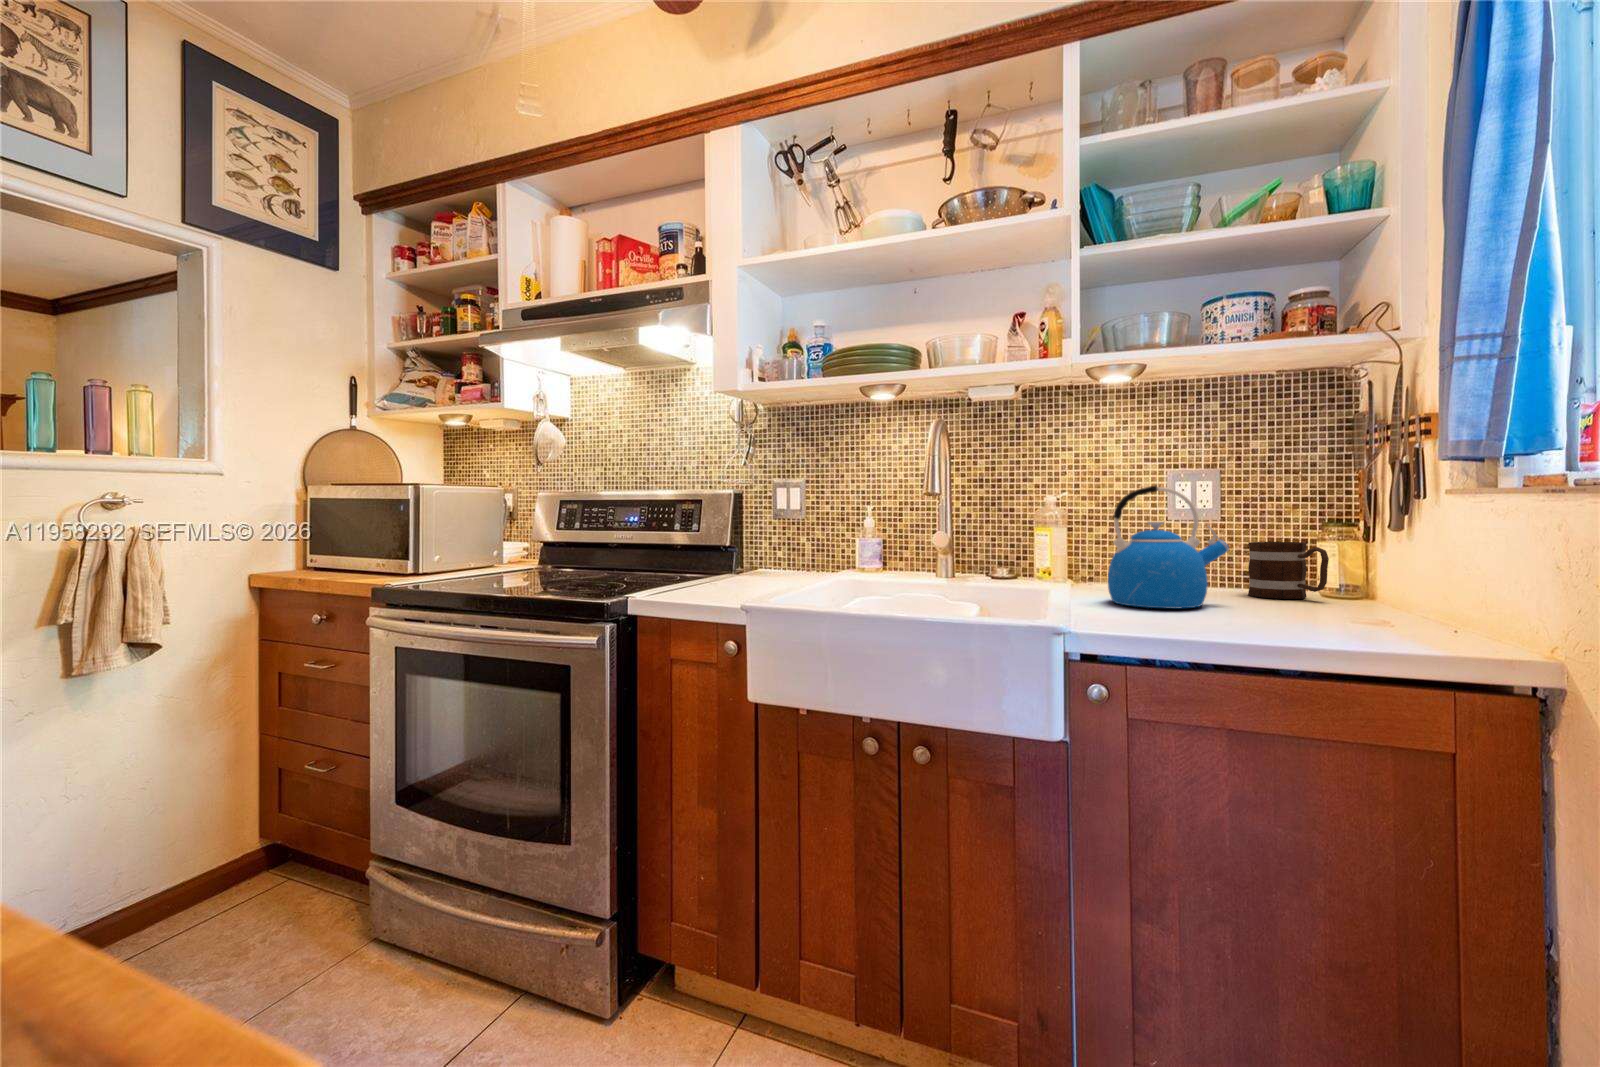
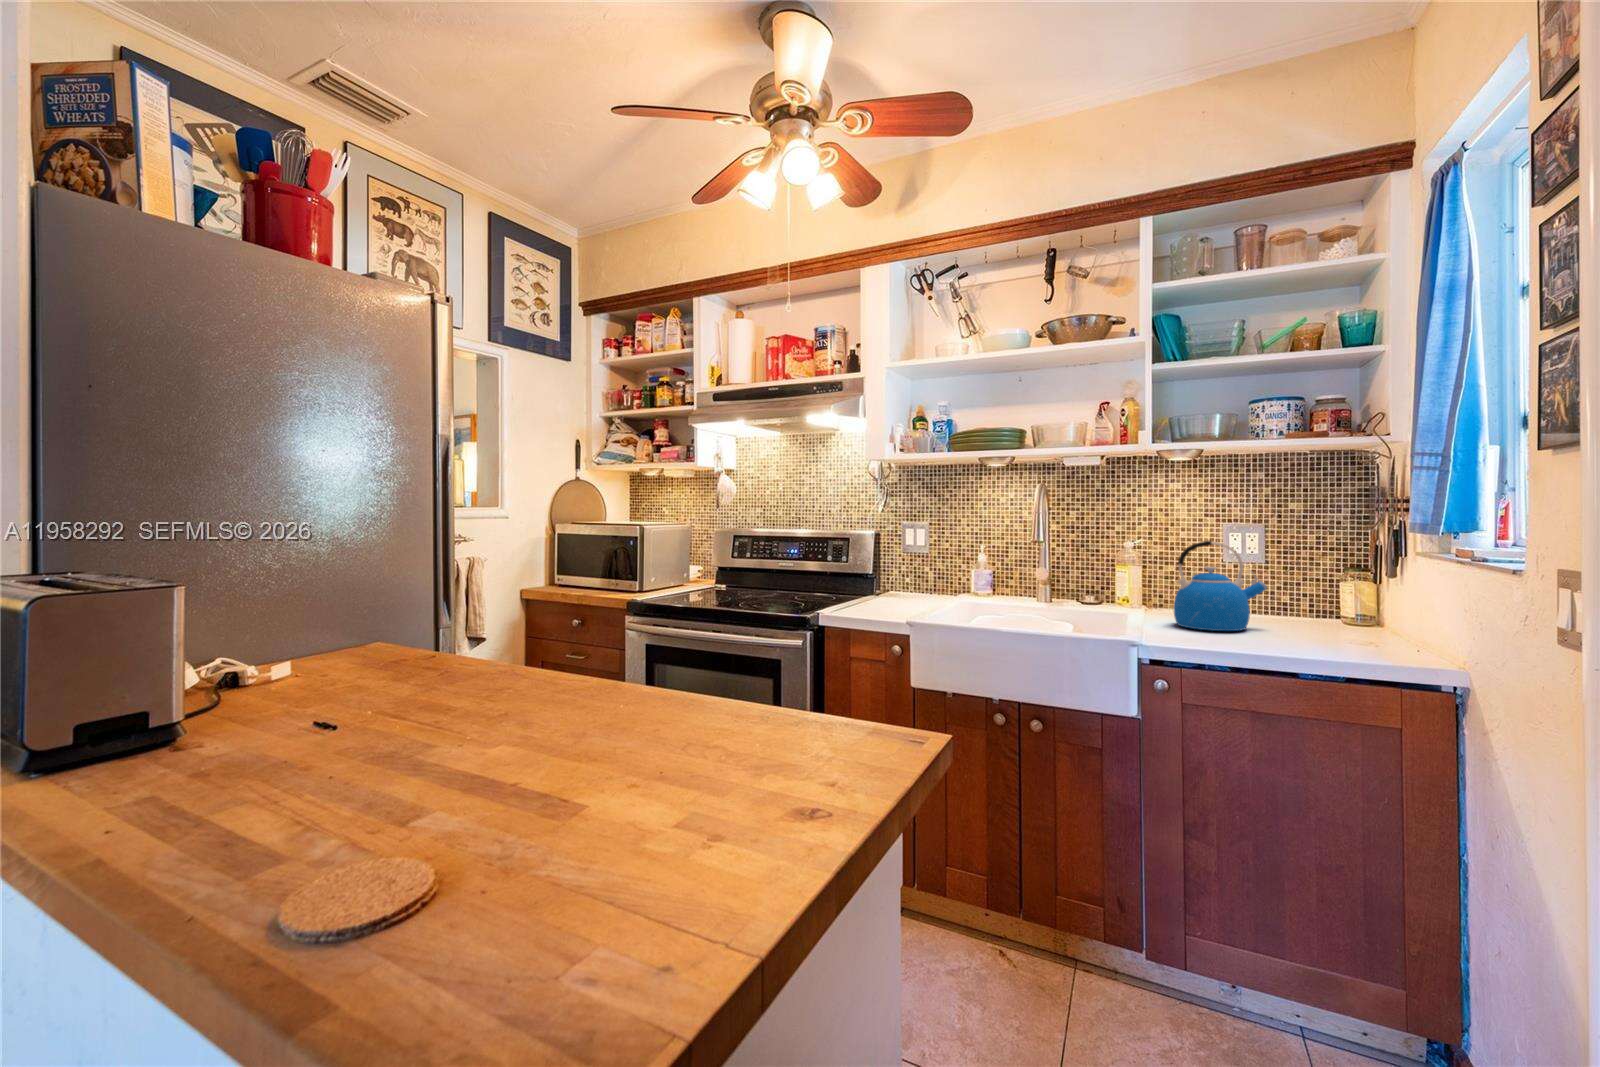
mug: present [1248,542,1329,599] -> none [1285,581,1346,625]

